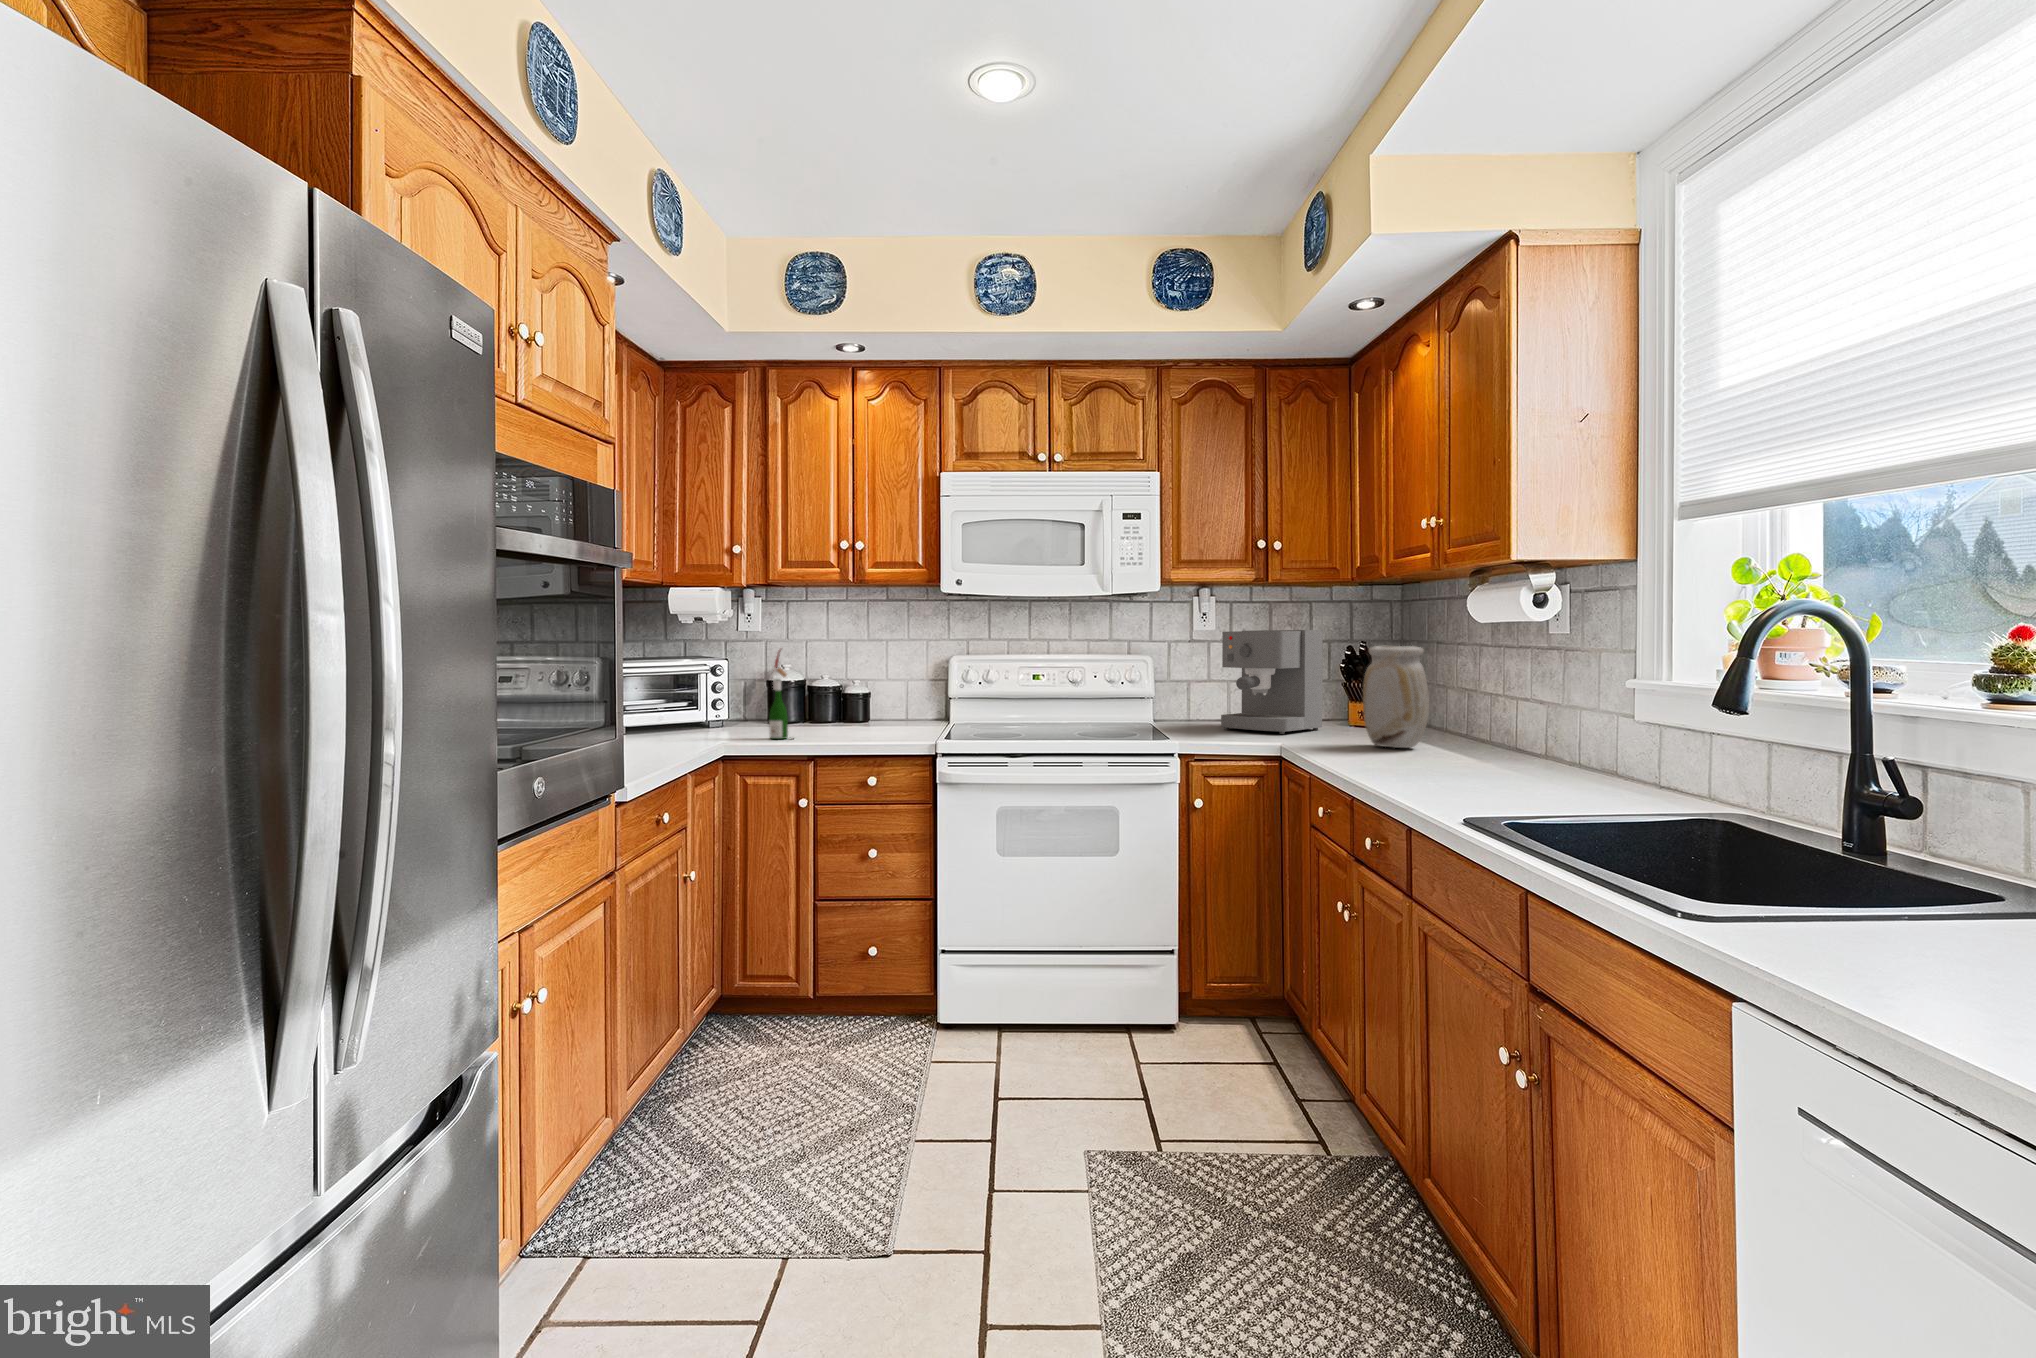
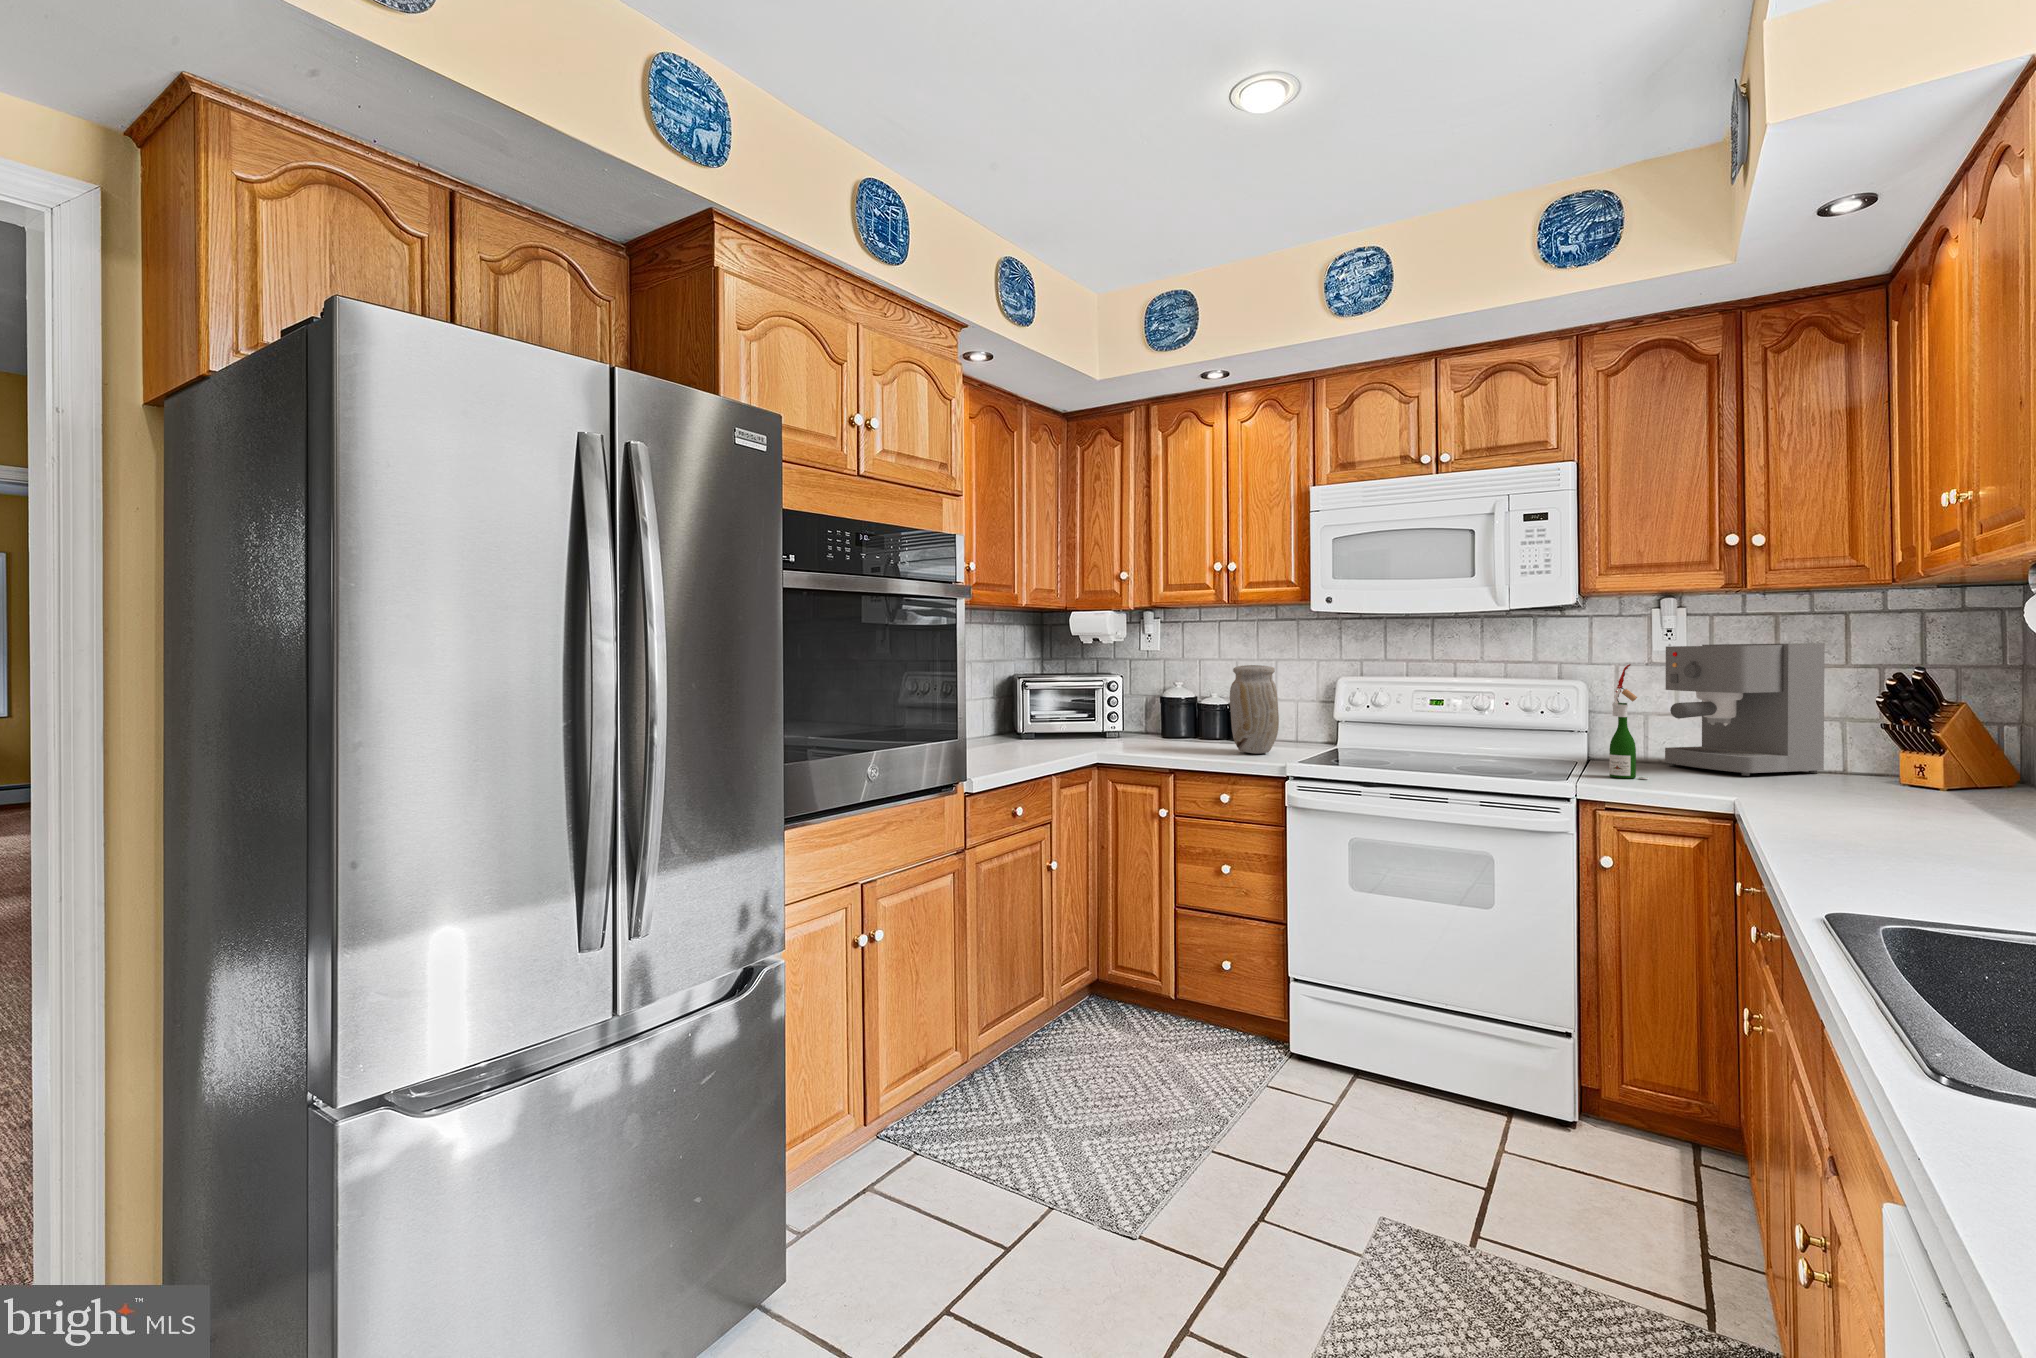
vase: present [1363,646,1429,748] -> present [1230,665,1279,754]
wine bottle: present [769,649,788,739] -> present [1609,664,1649,779]

